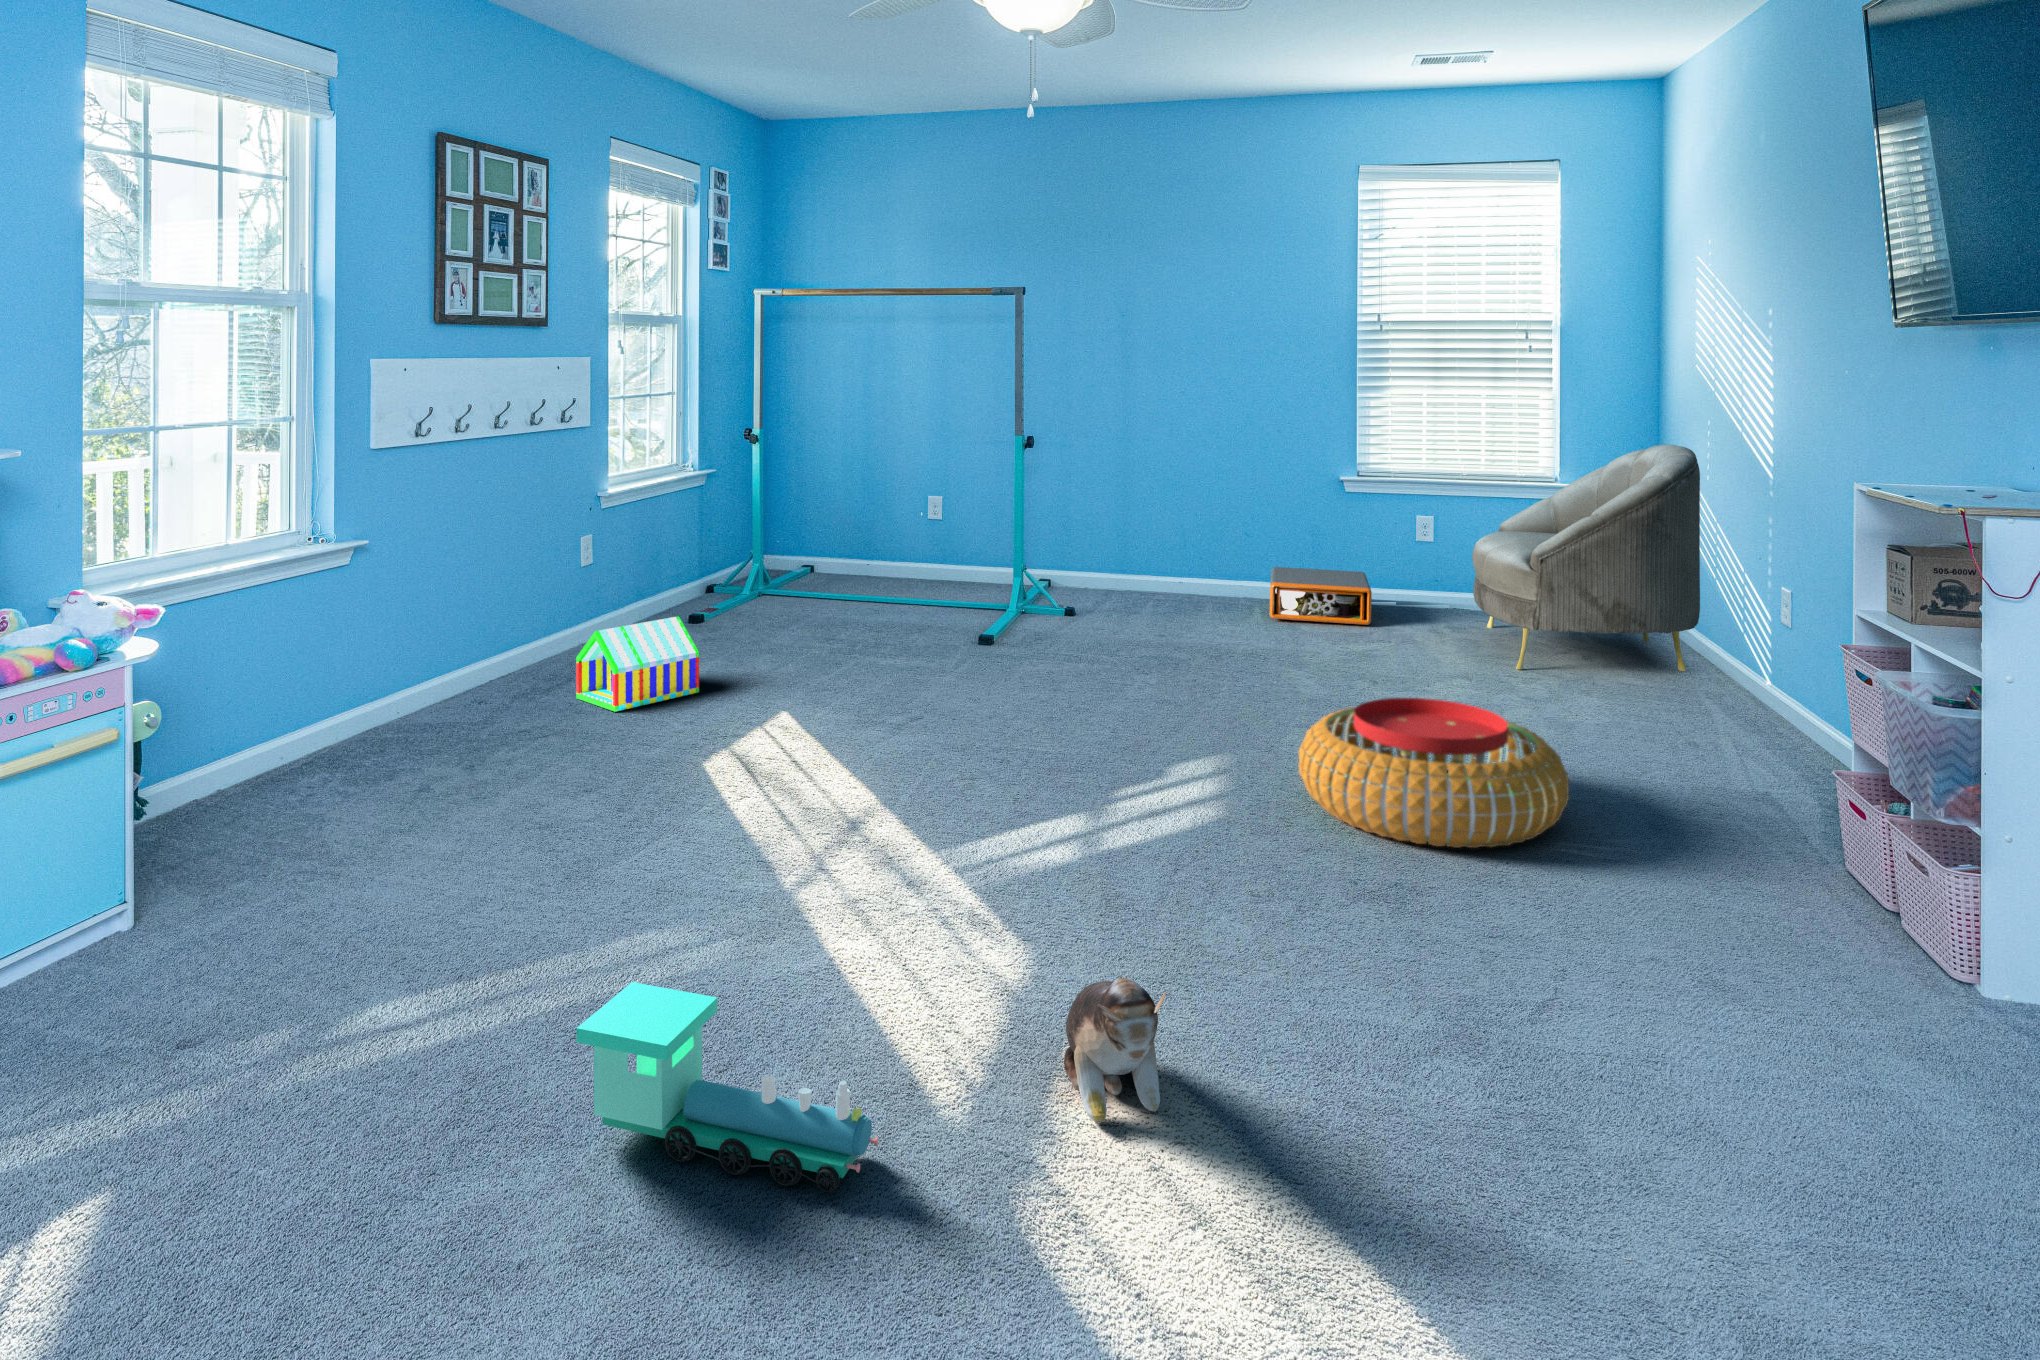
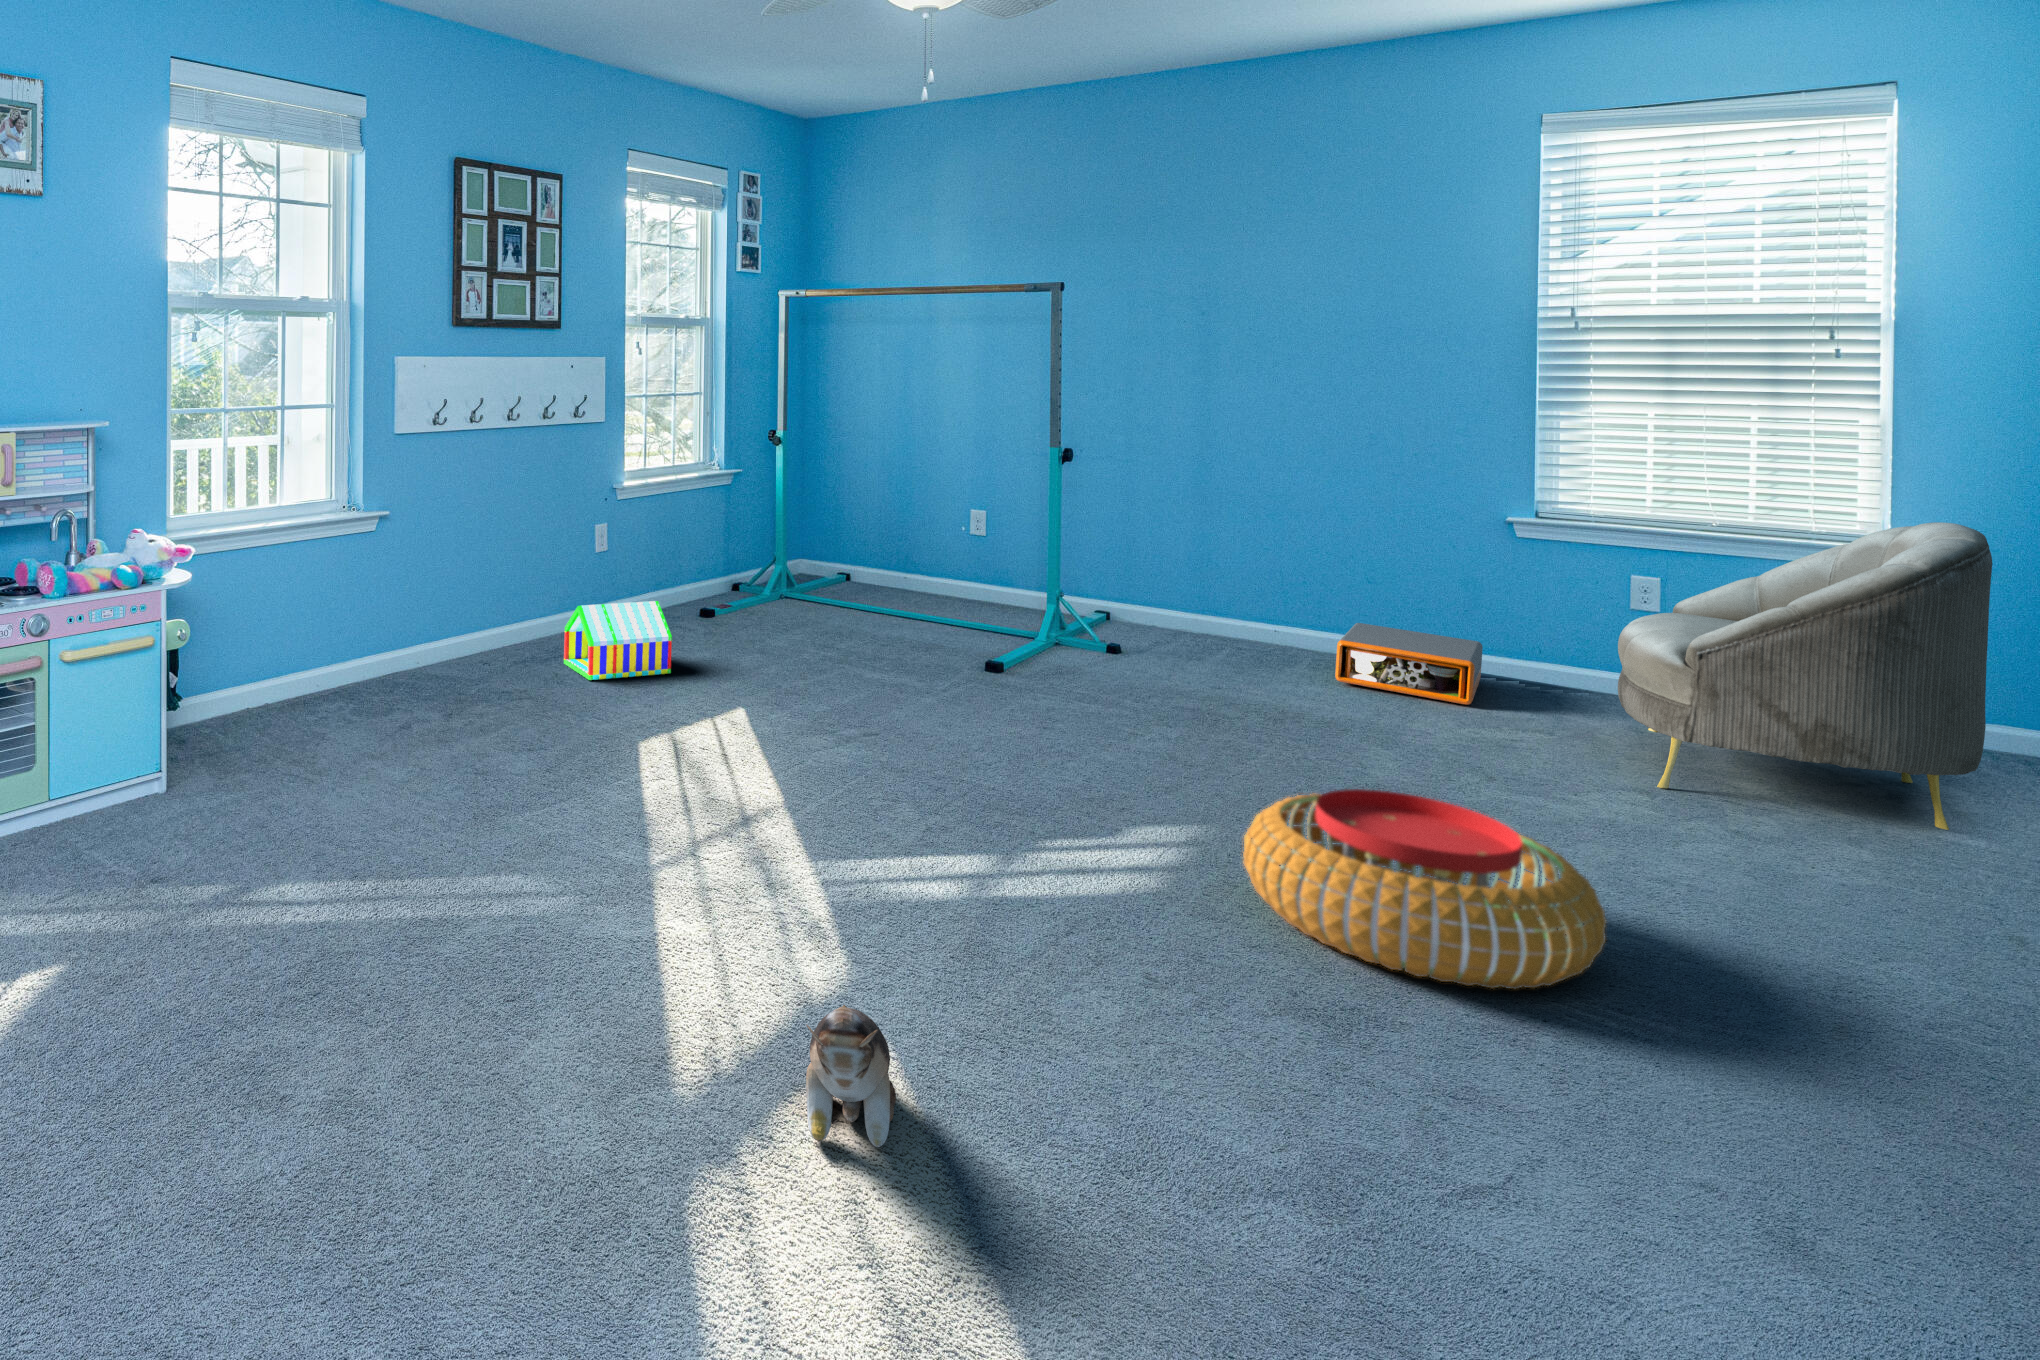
toy train: present [577,982,878,1192] -> none [376,907,601,1125]

